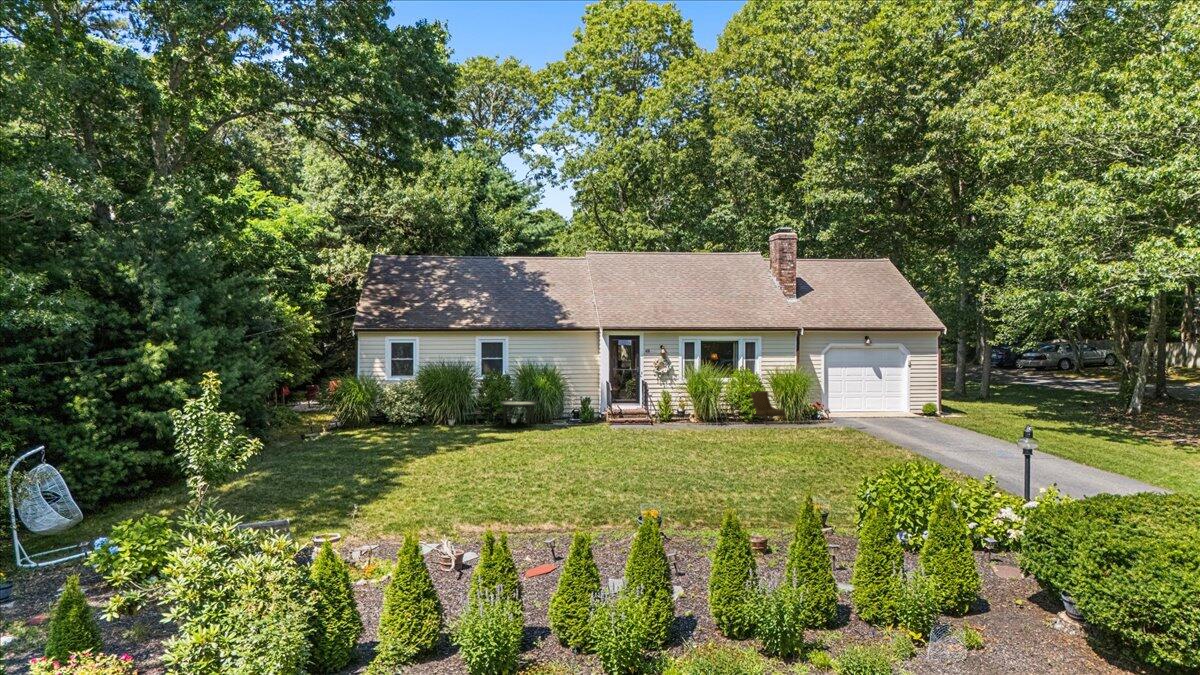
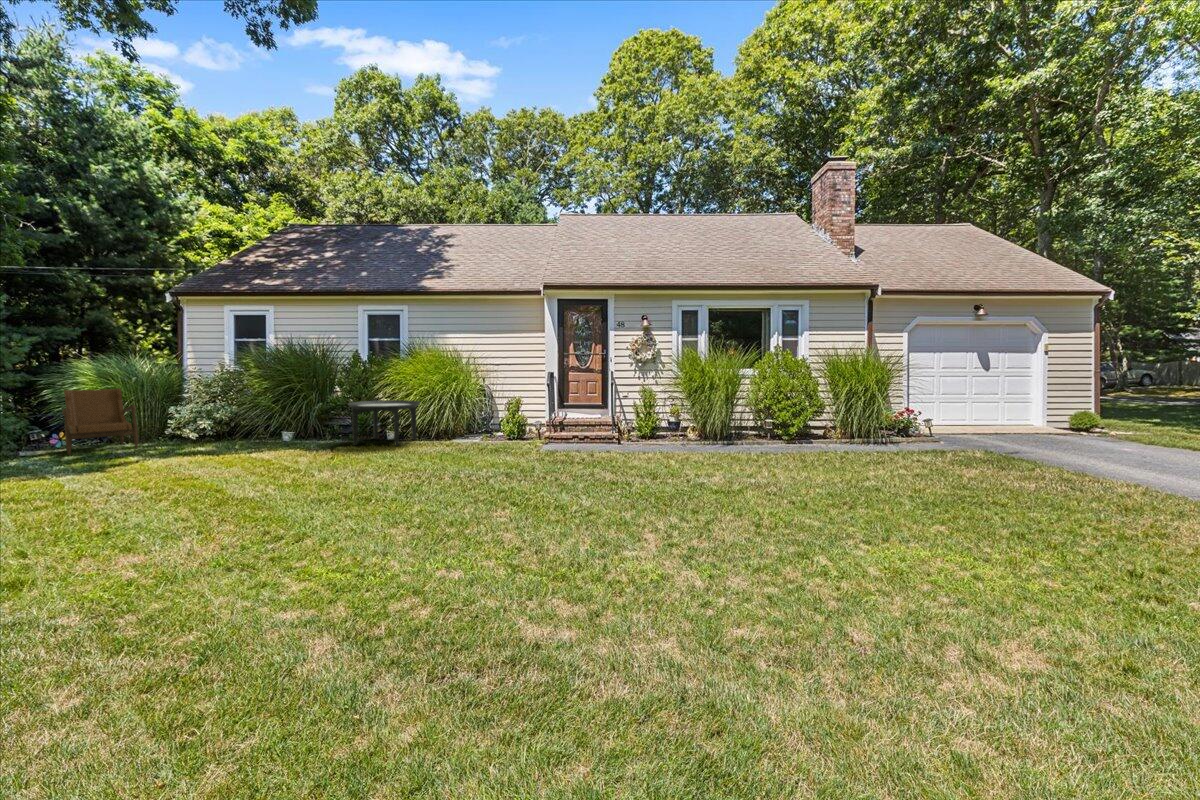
armchair: present [750,391,785,424] -> present [62,388,138,455]

